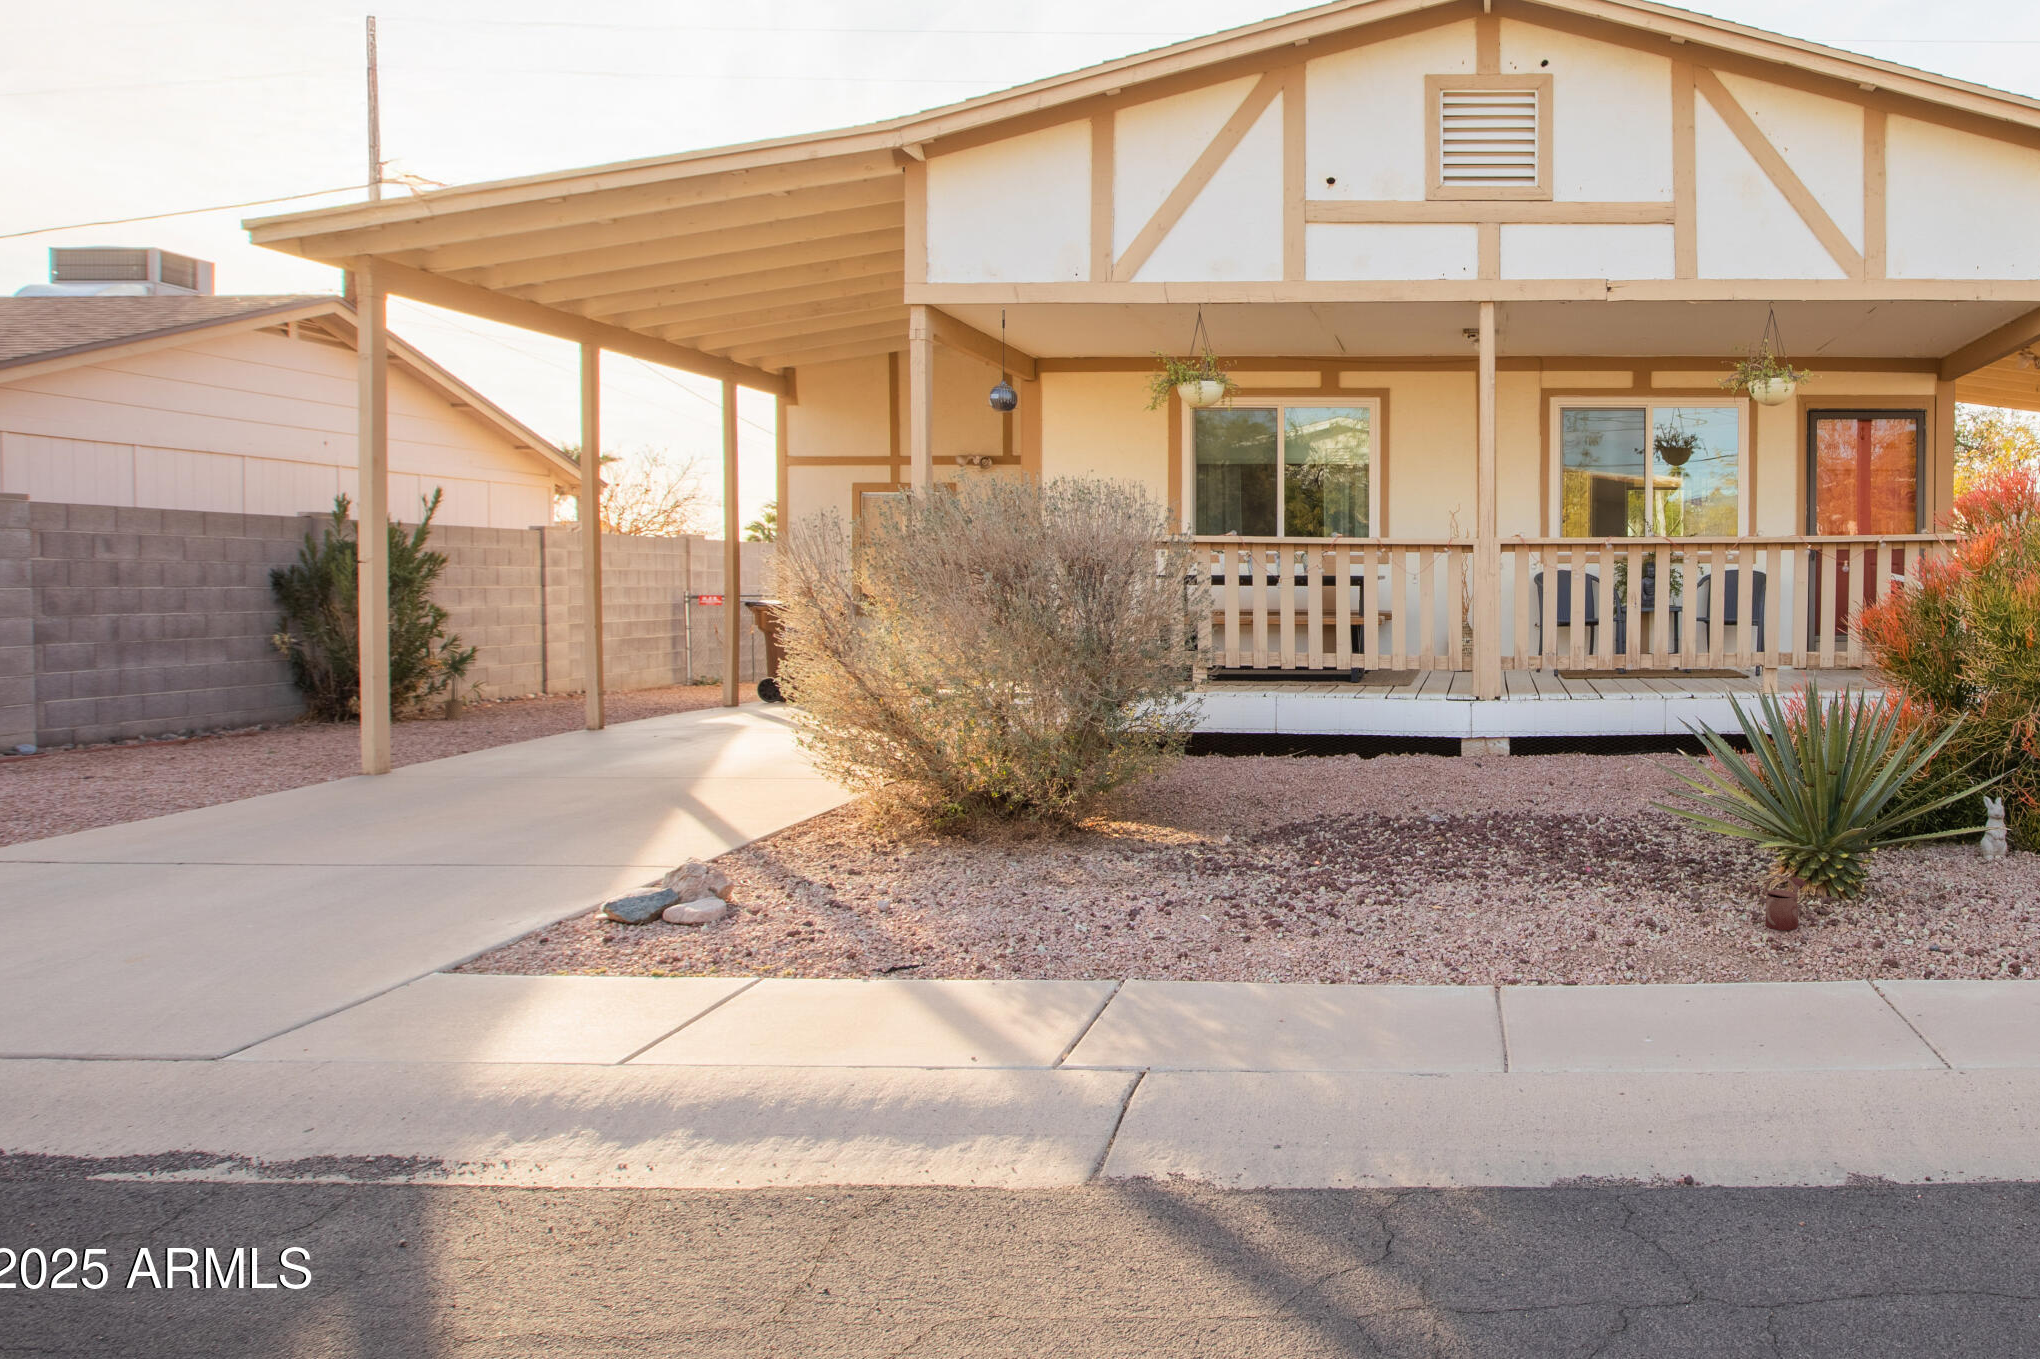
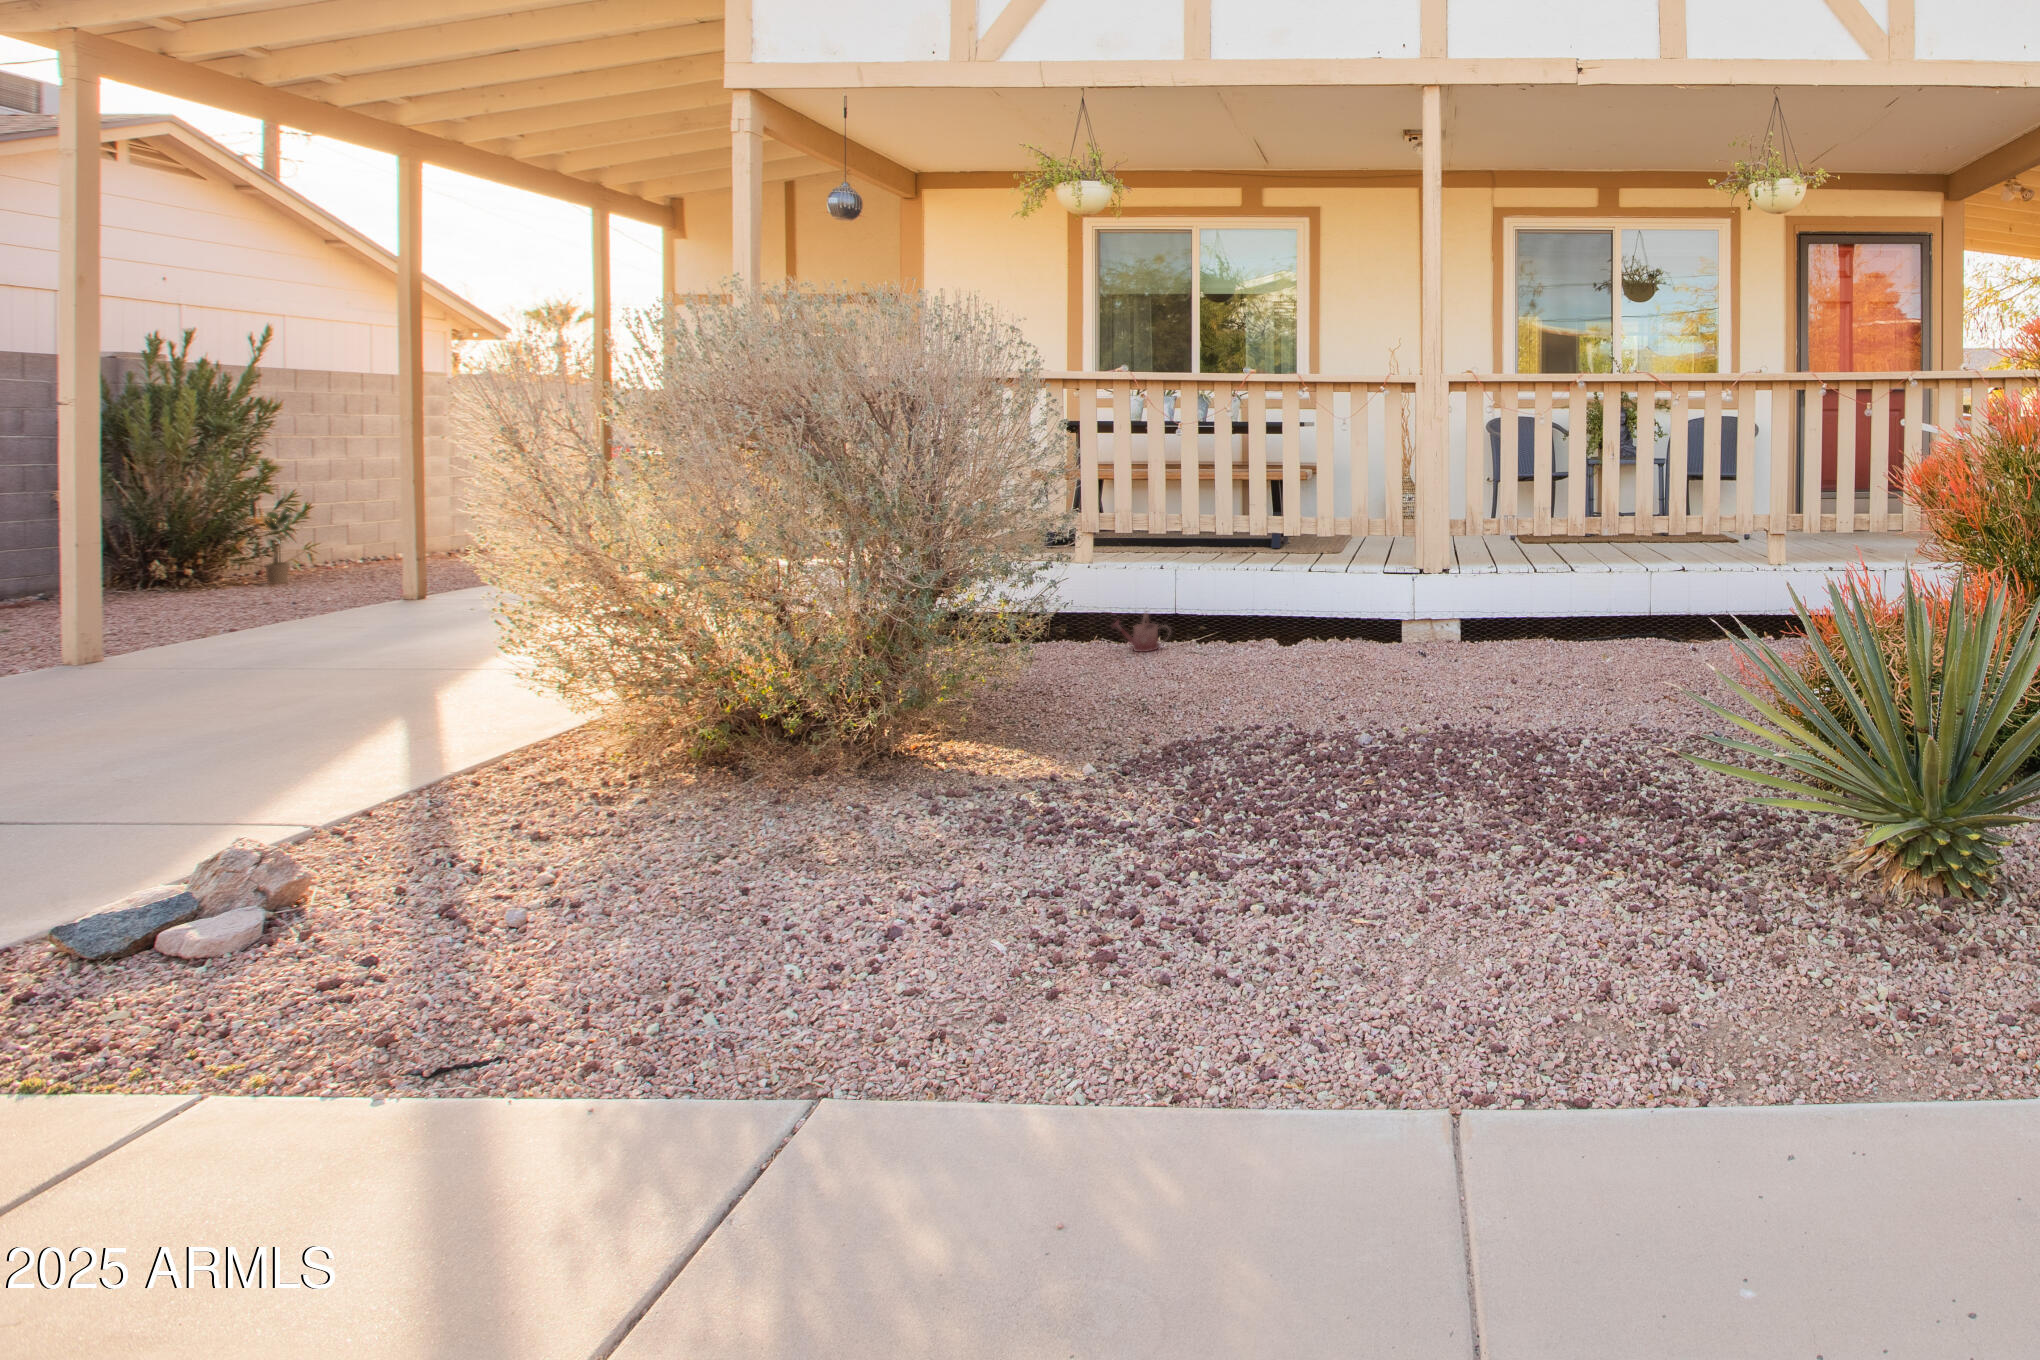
watering can: present [1765,875,1805,930] -> present [1113,611,1167,652]

